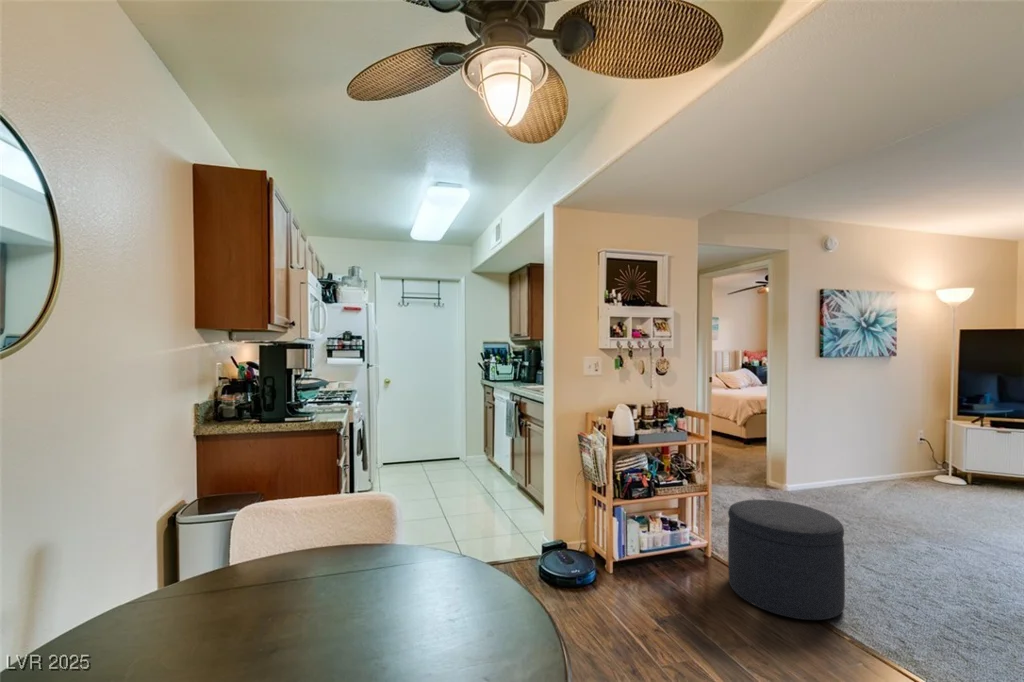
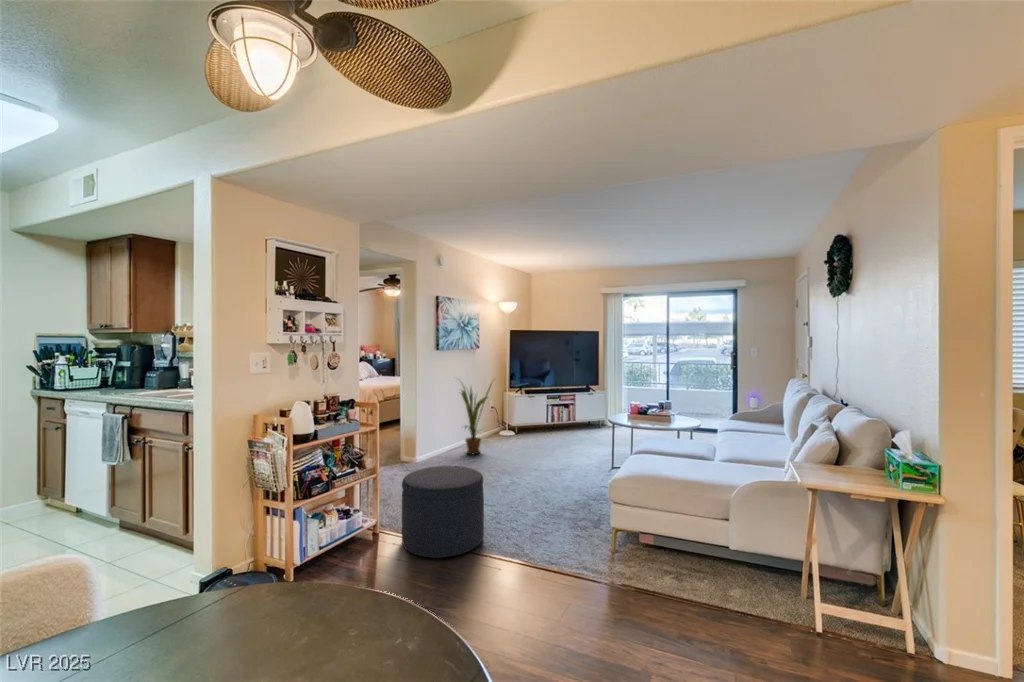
house plant: none [847,393,922,504] -> present [461,385,491,454]

